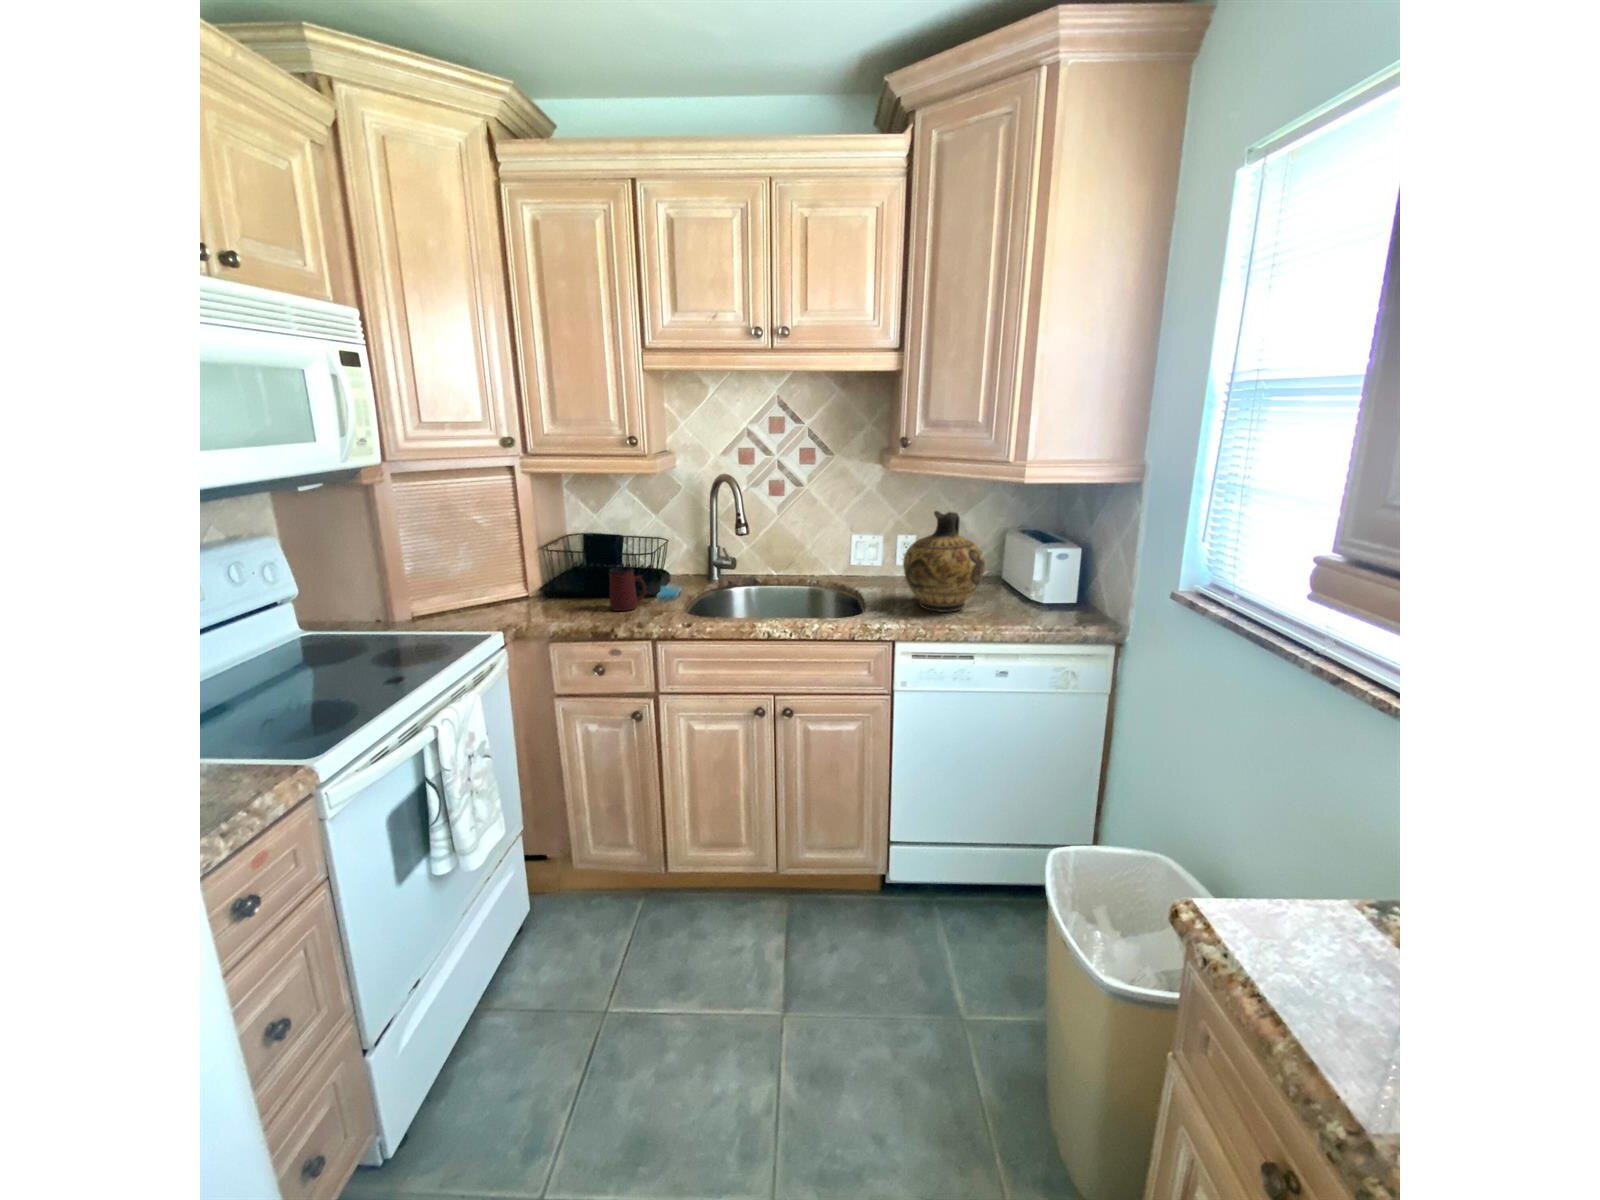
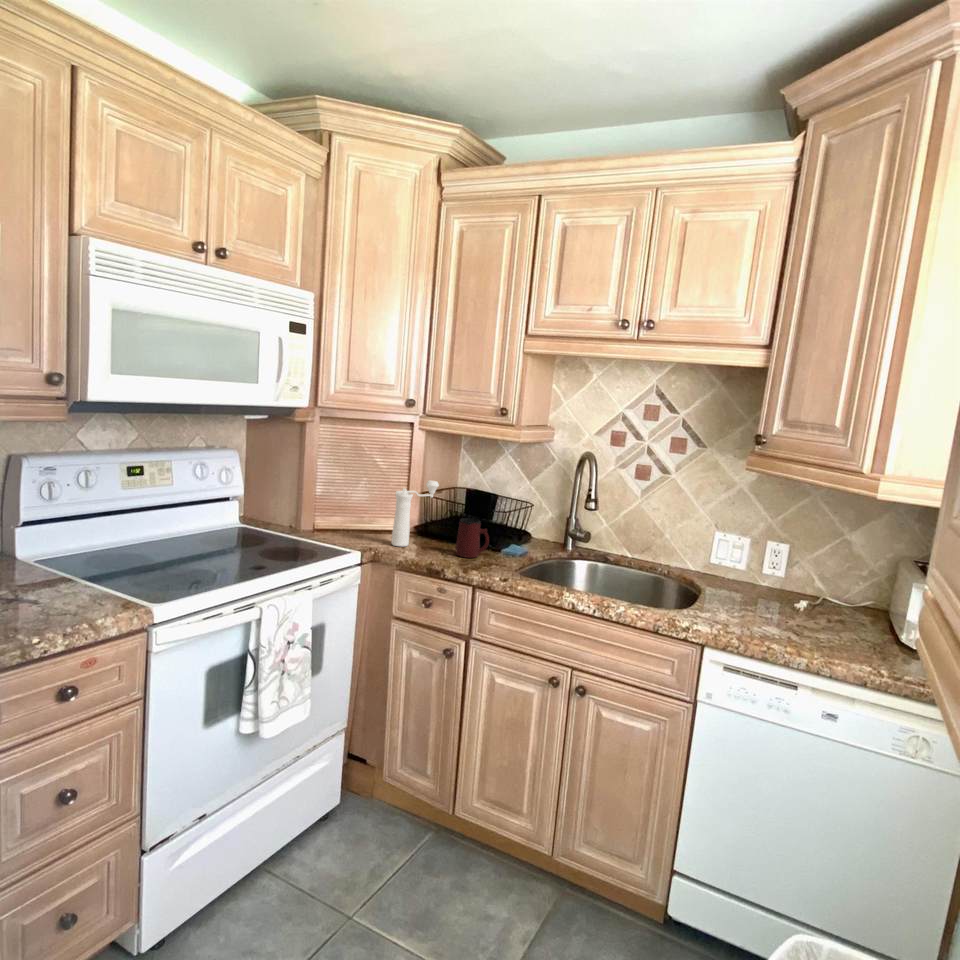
ceramic jug: present [903,511,985,612] -> none [739,515,837,631]
pepper mill: none [523,532,569,615] -> present [392,481,439,546]

